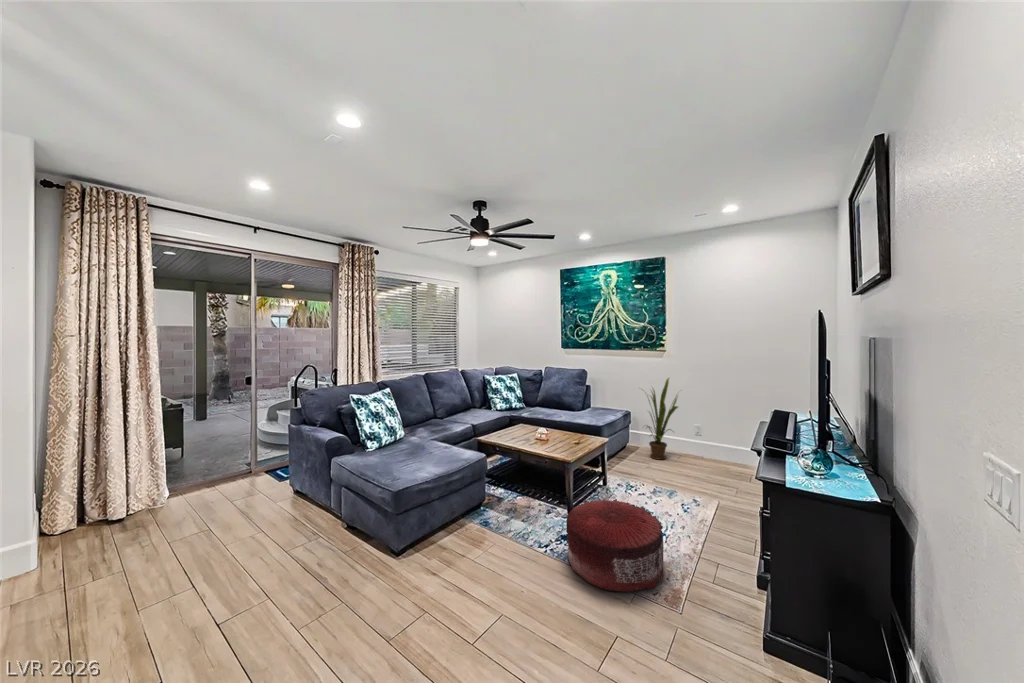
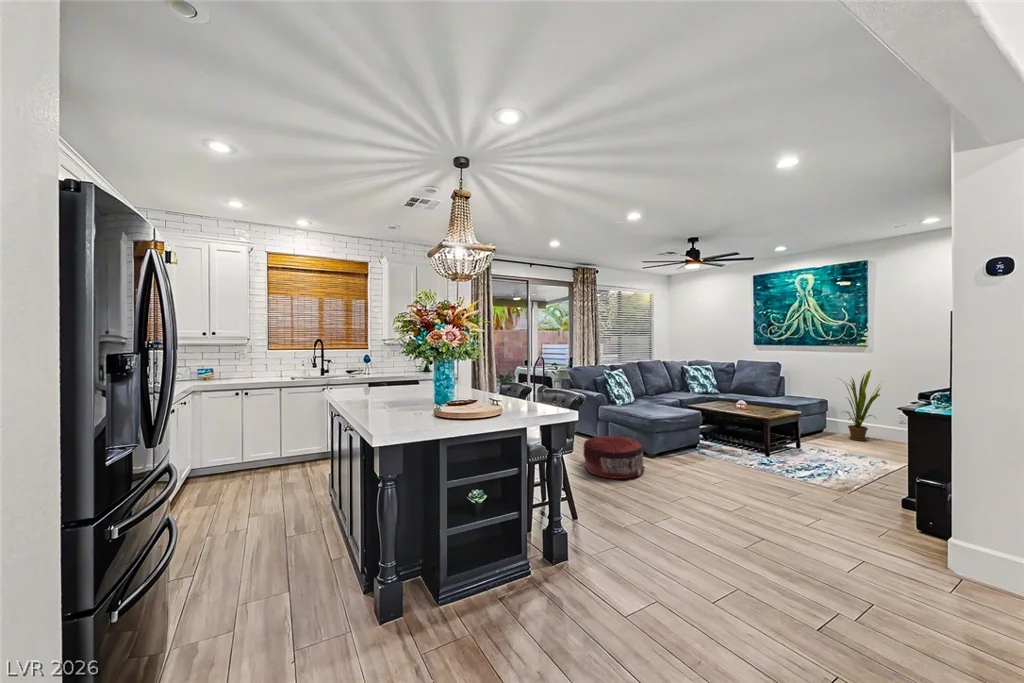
pouf: present [566,499,665,592] -> present [583,436,644,479]

